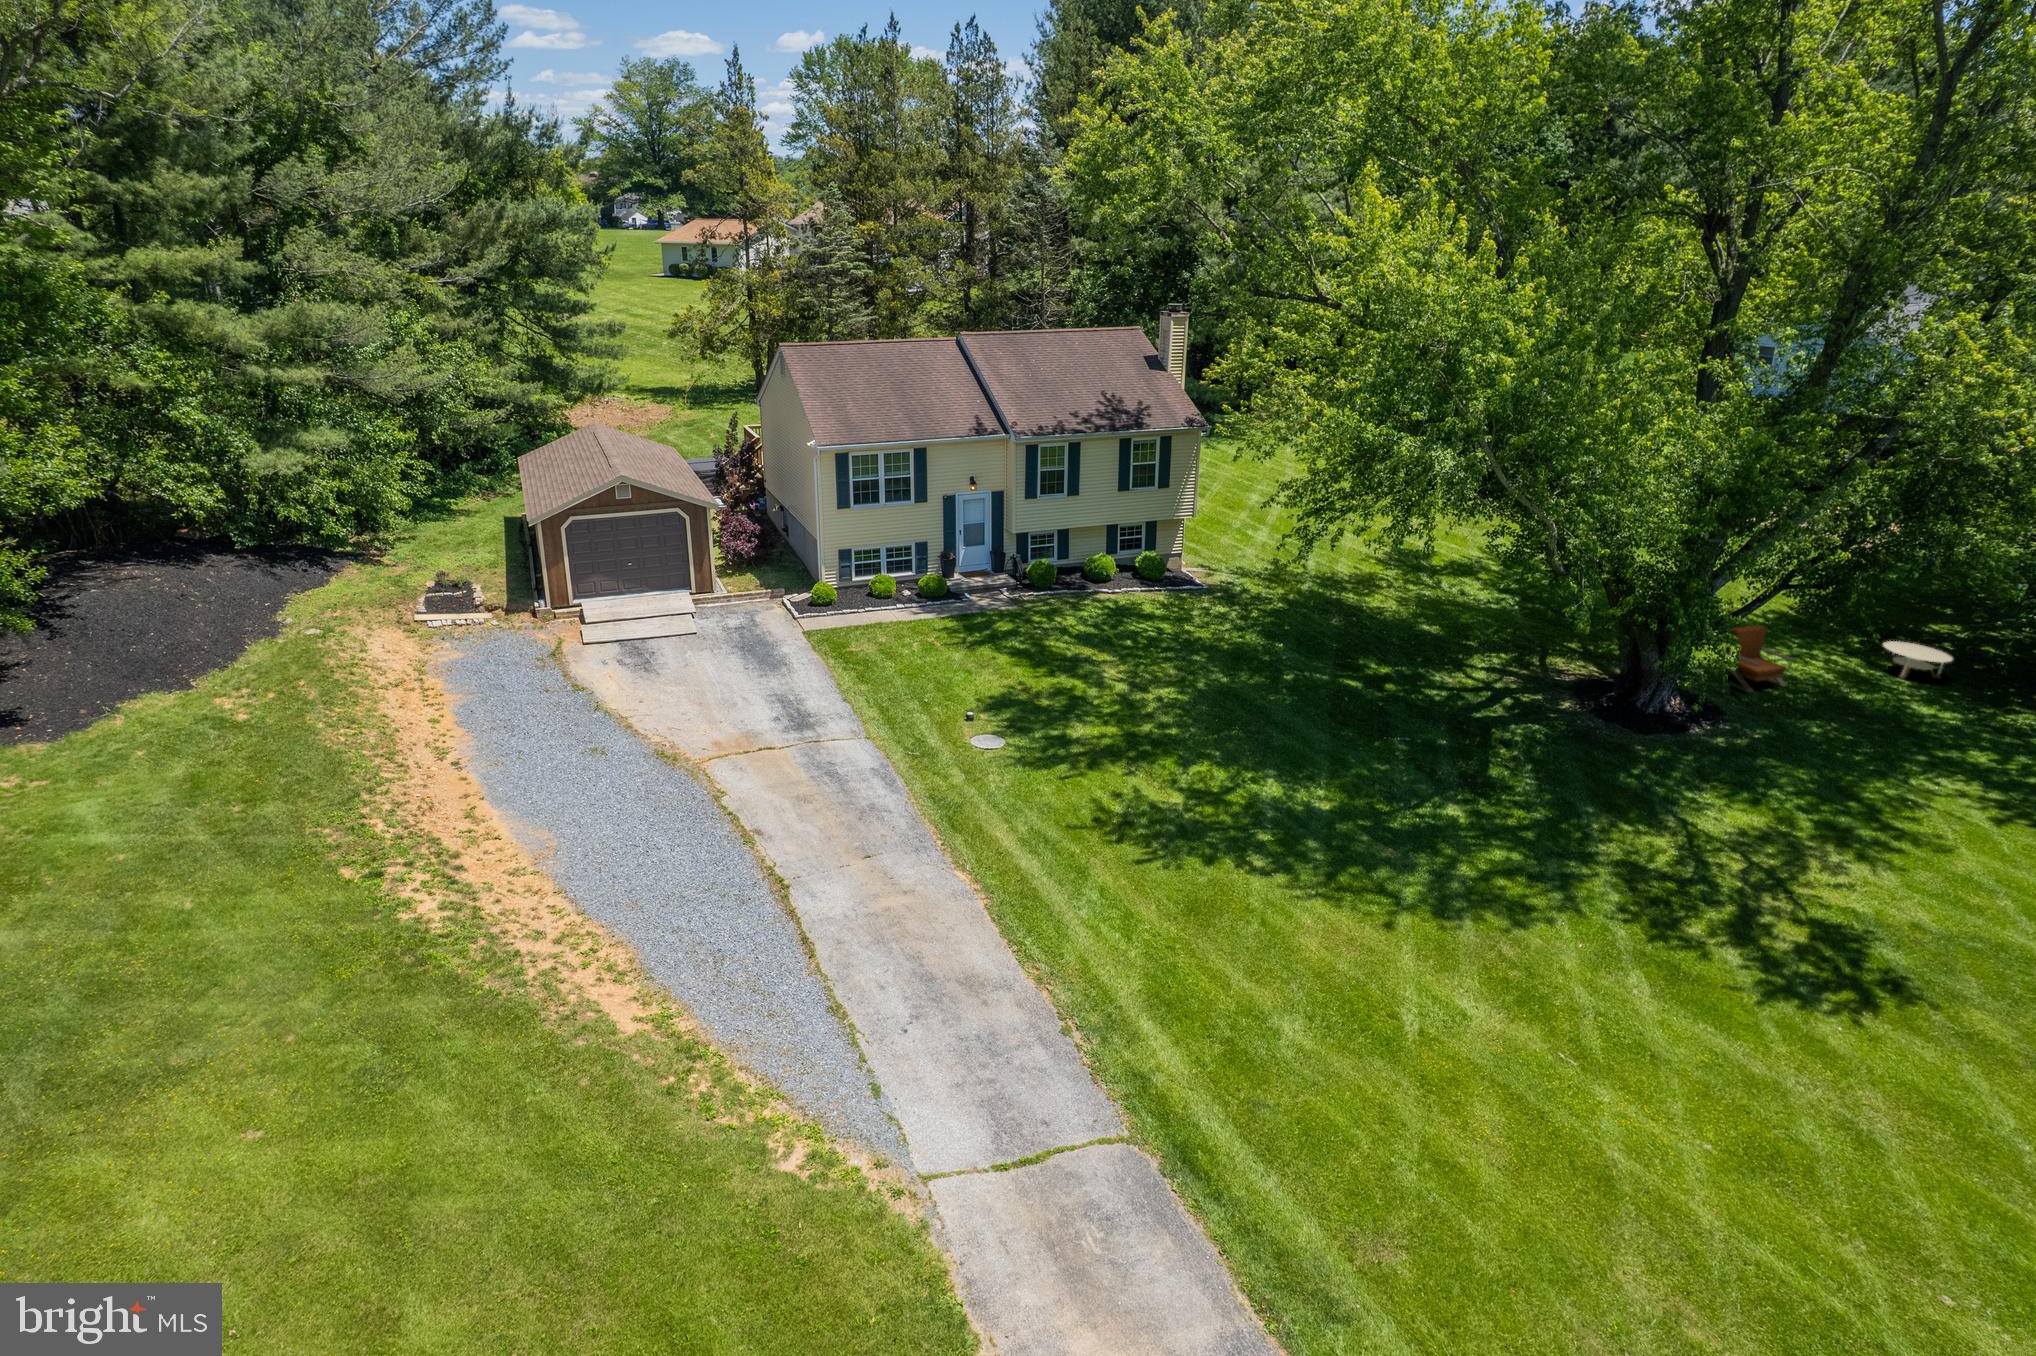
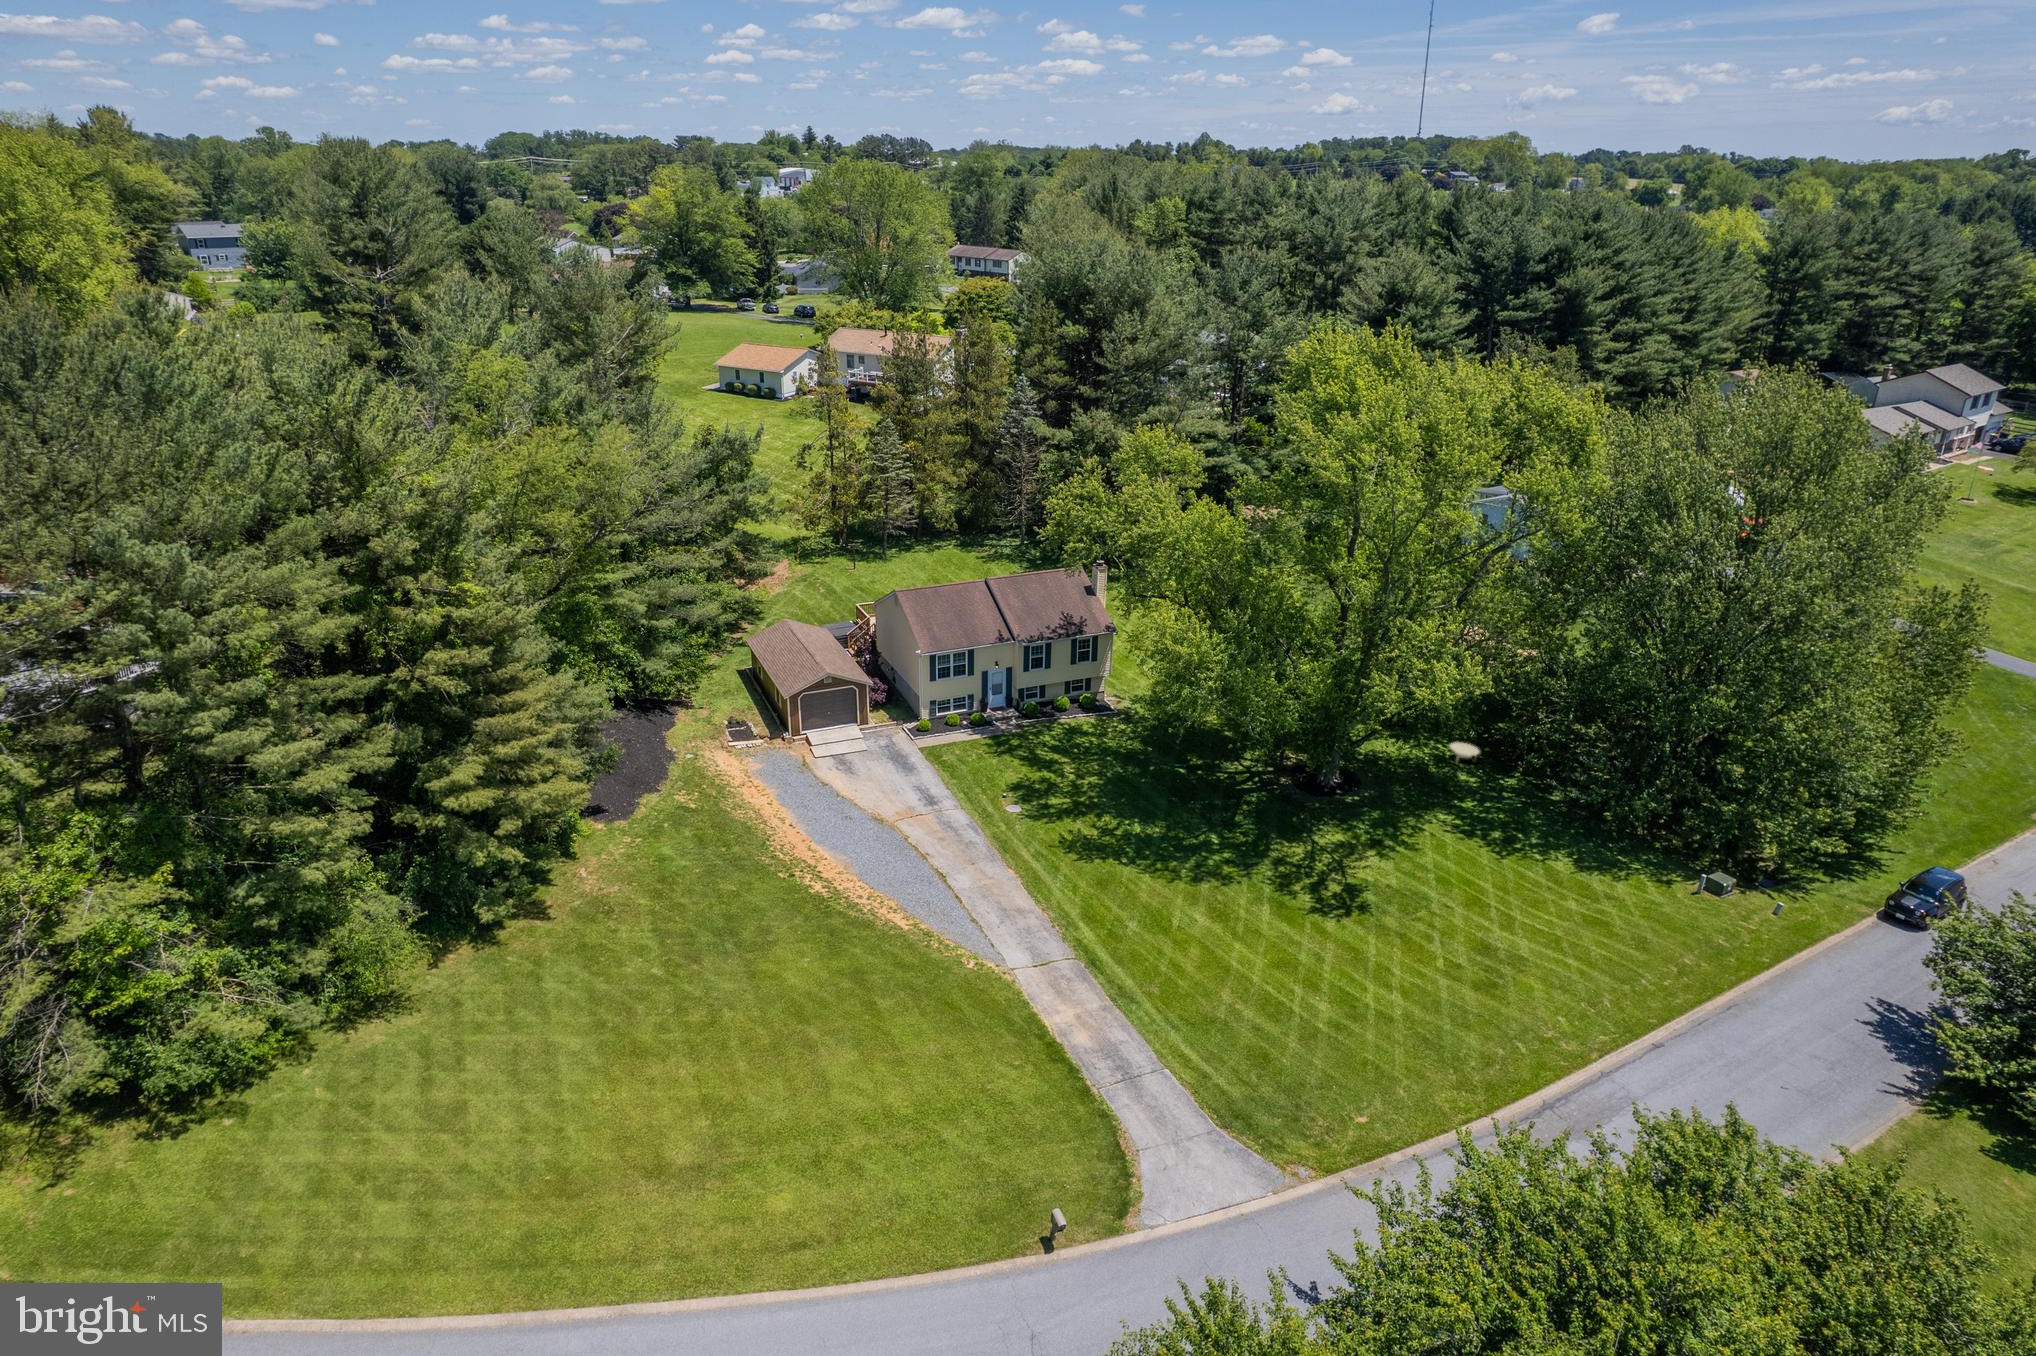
lounge chair: present [1725,625,1794,692] -> none [1359,738,1397,773]

